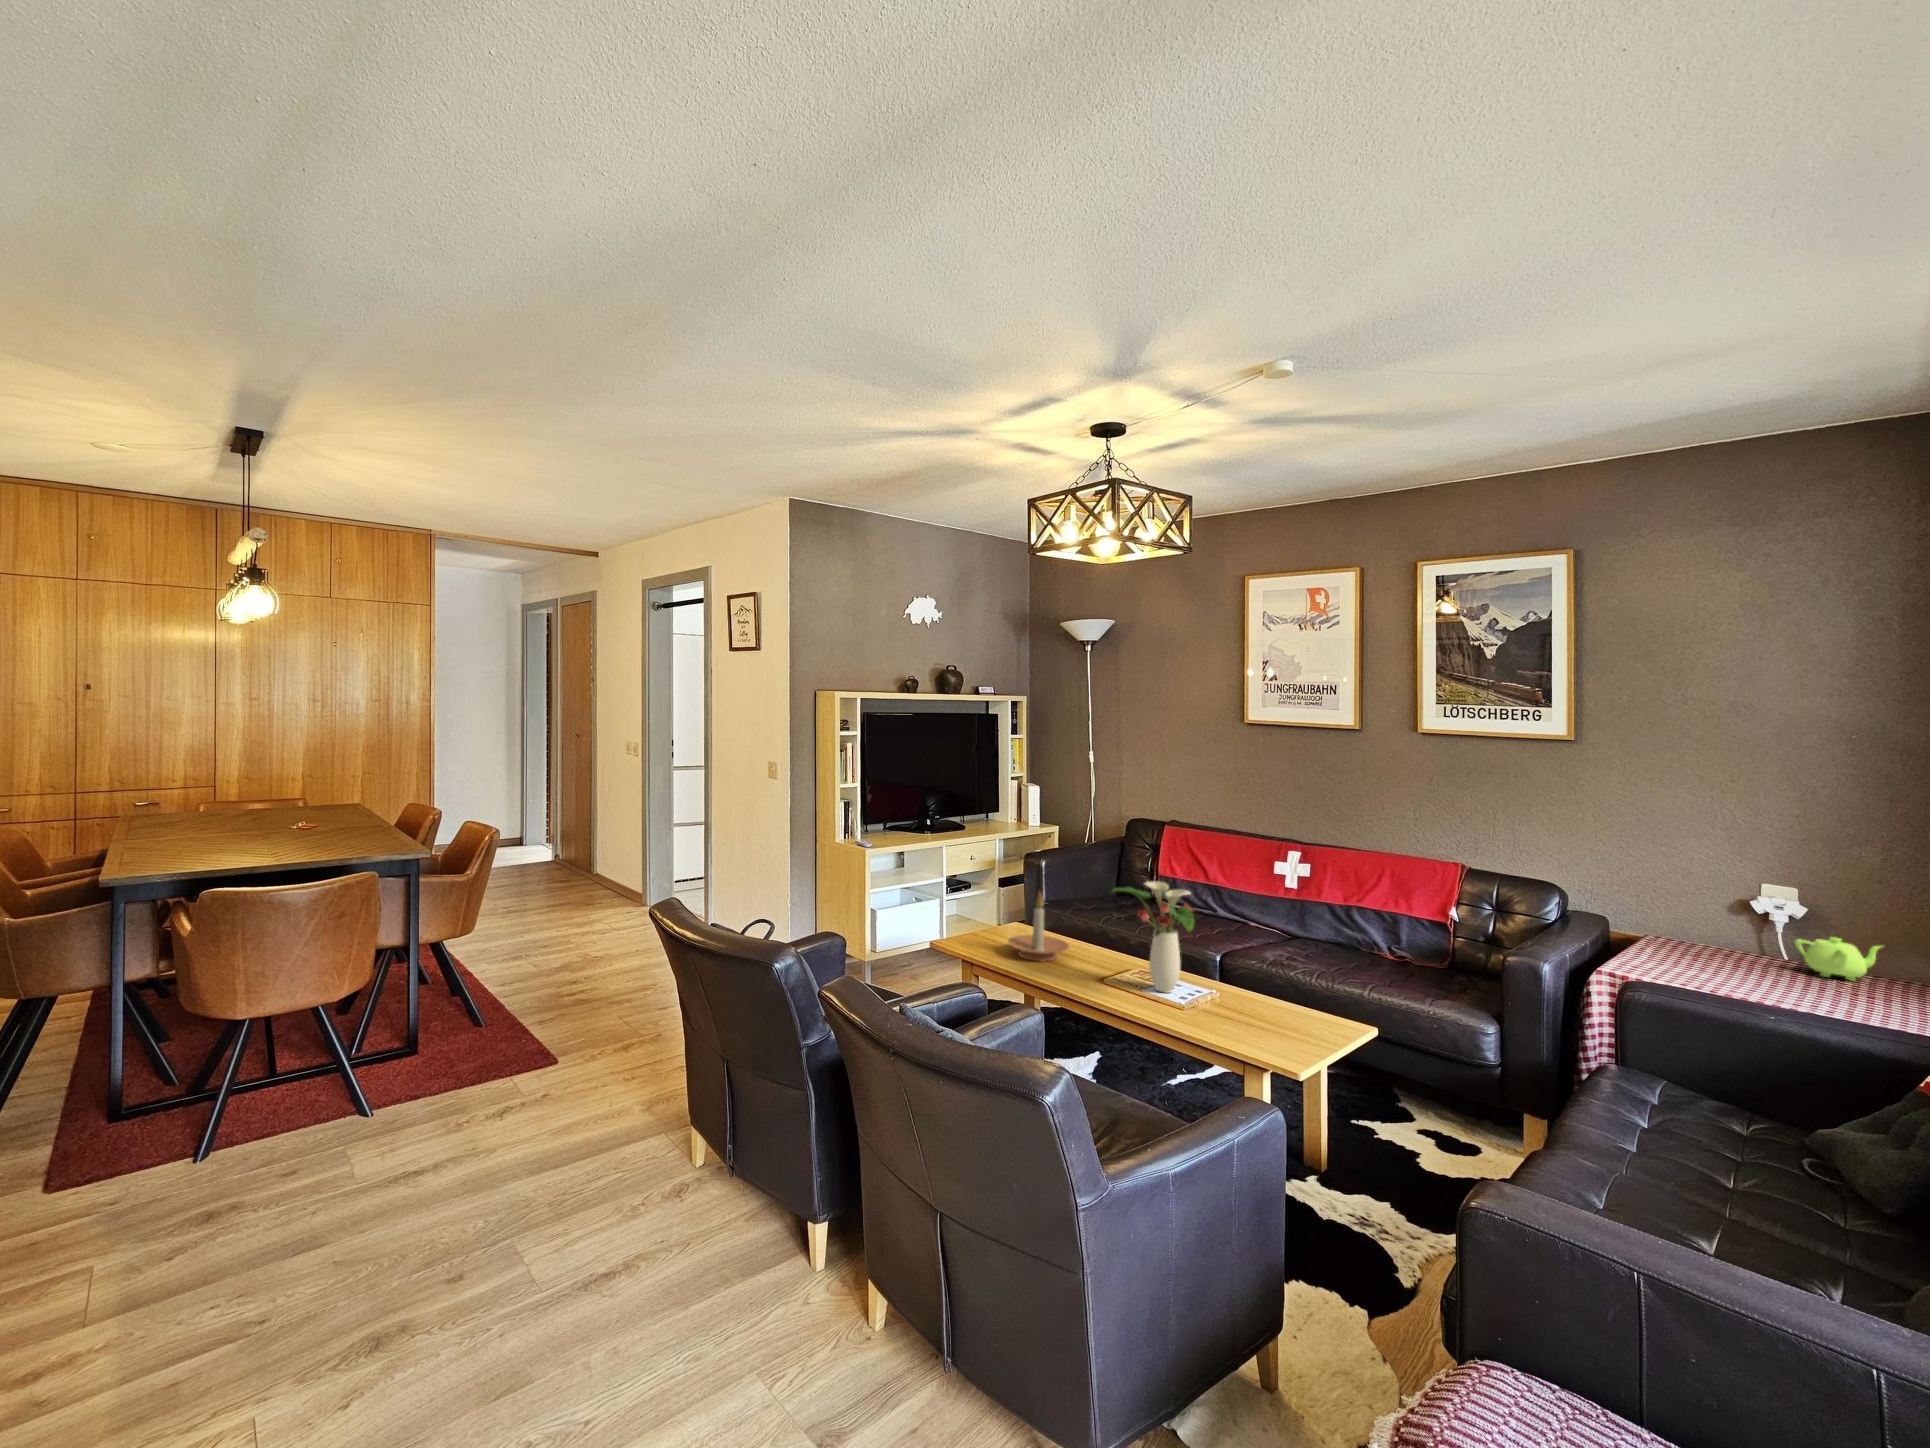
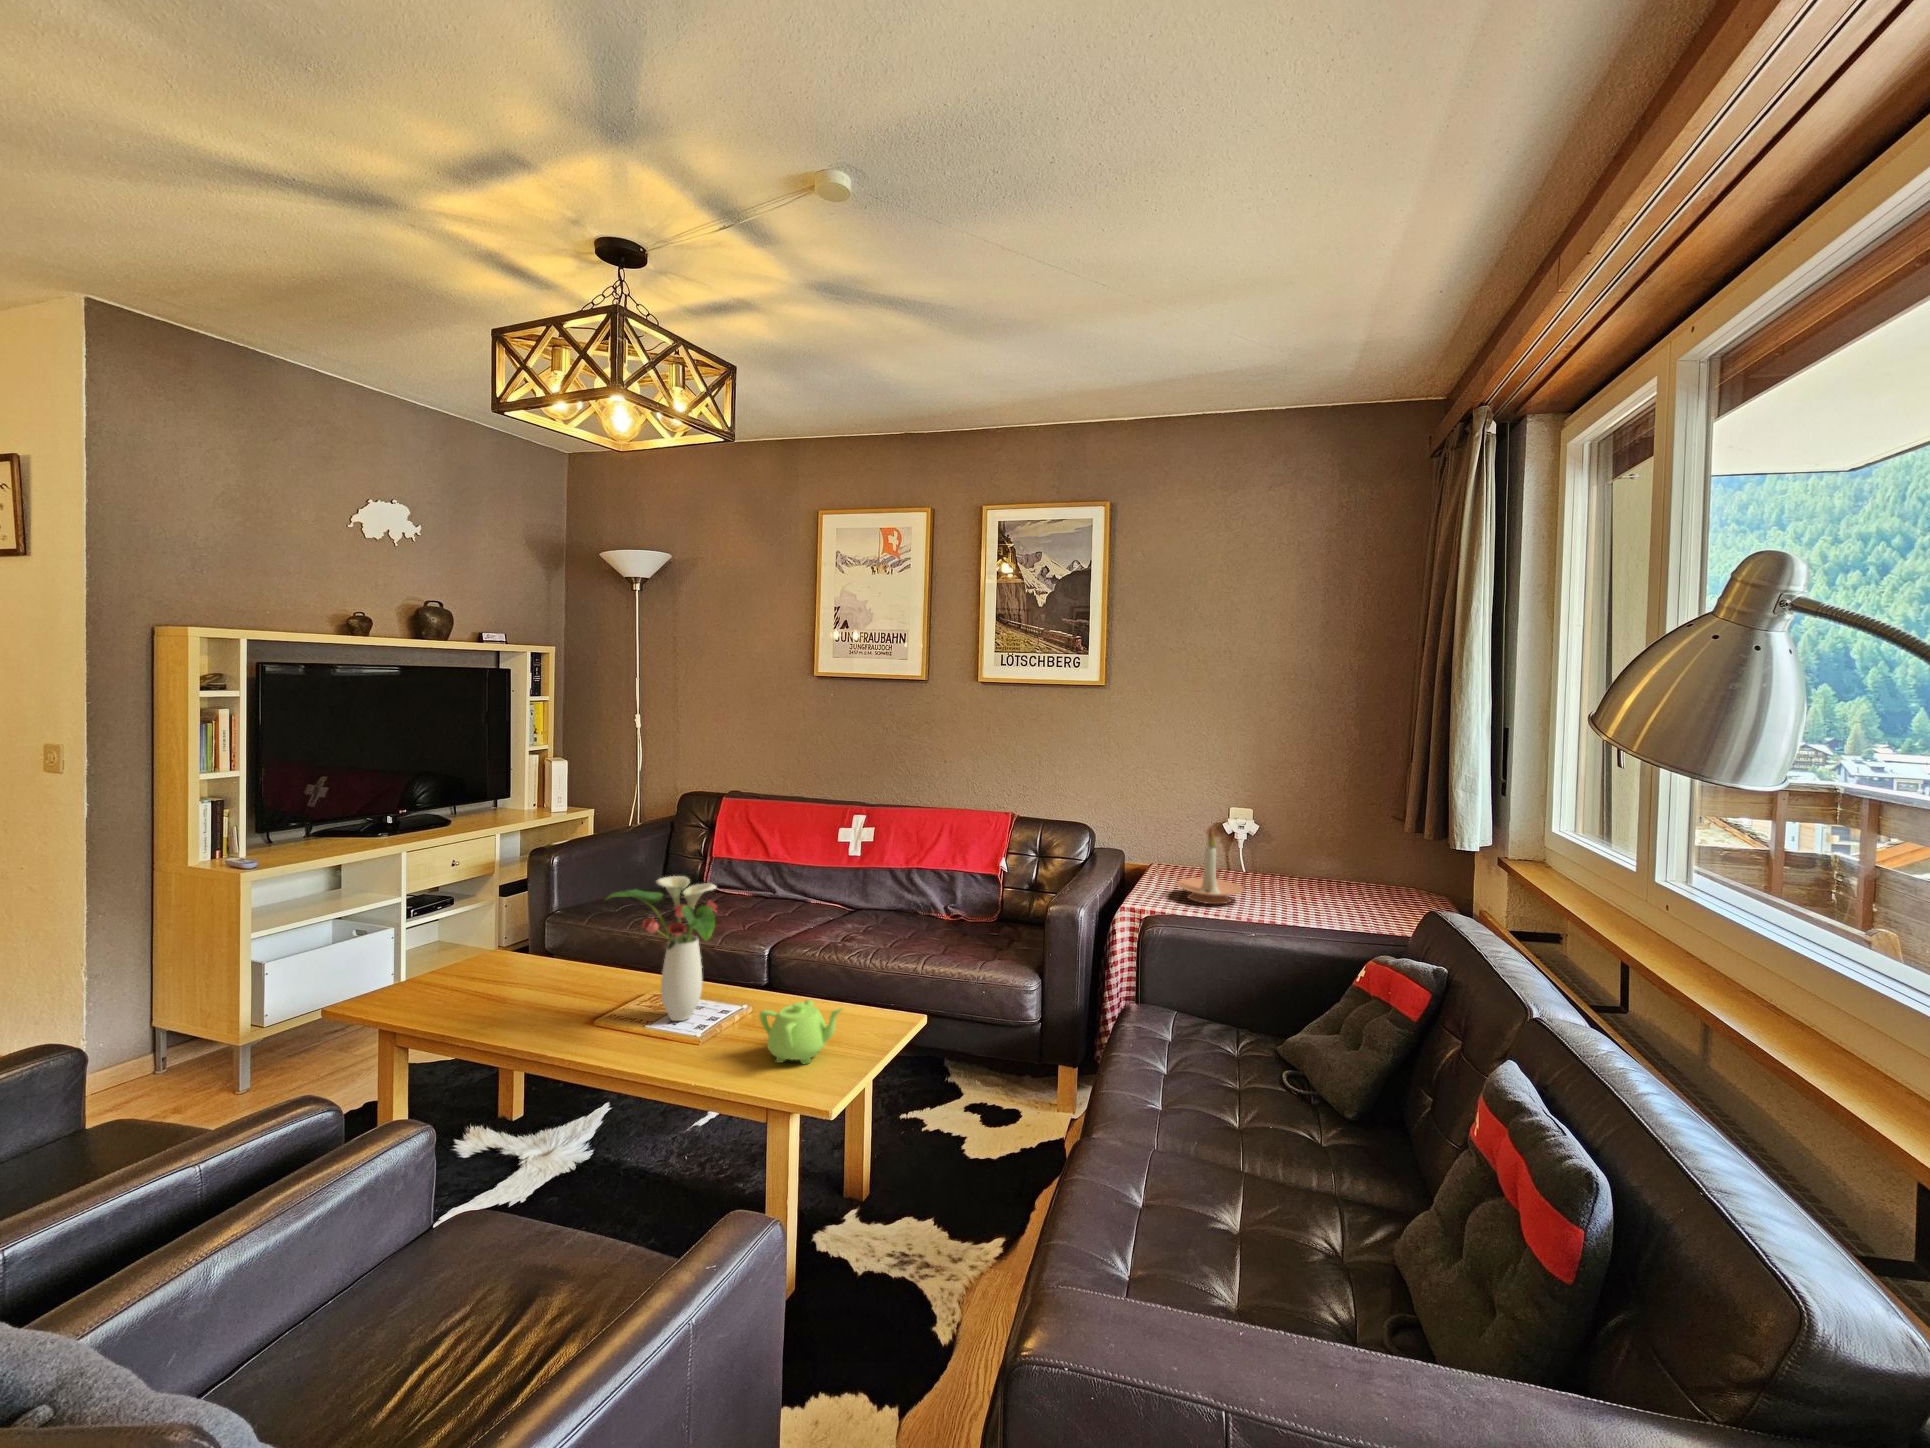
candle holder: present [1008,891,1069,961] -> present [1176,829,1243,904]
teapot: present [1795,937,1881,981] -> present [759,1000,842,1064]

